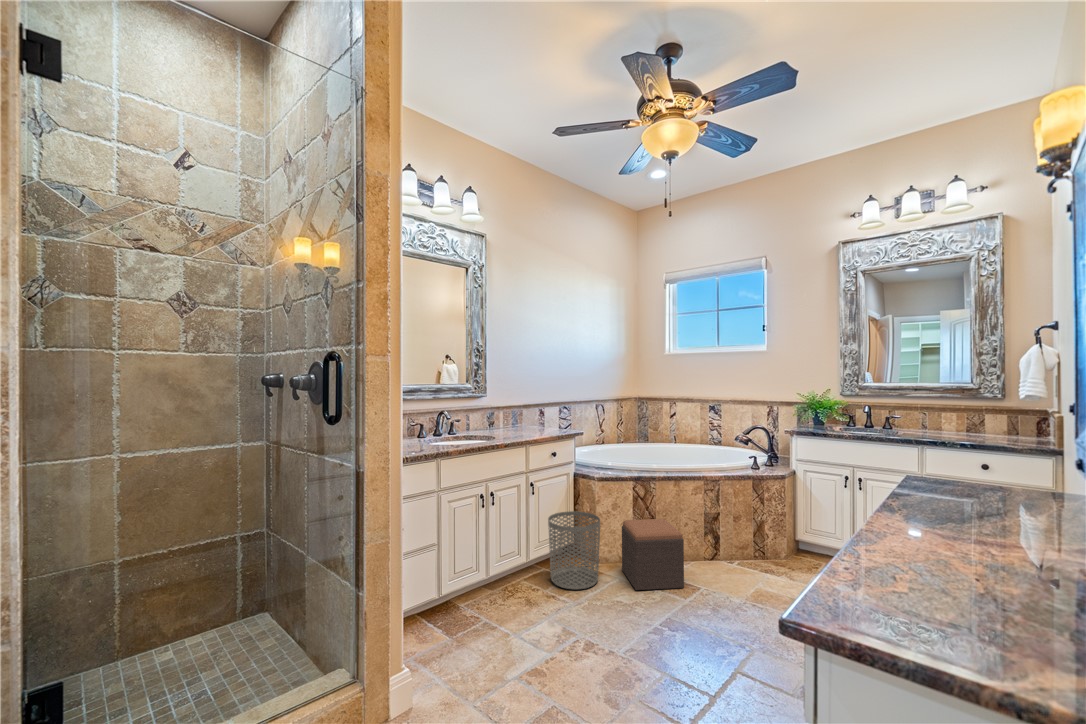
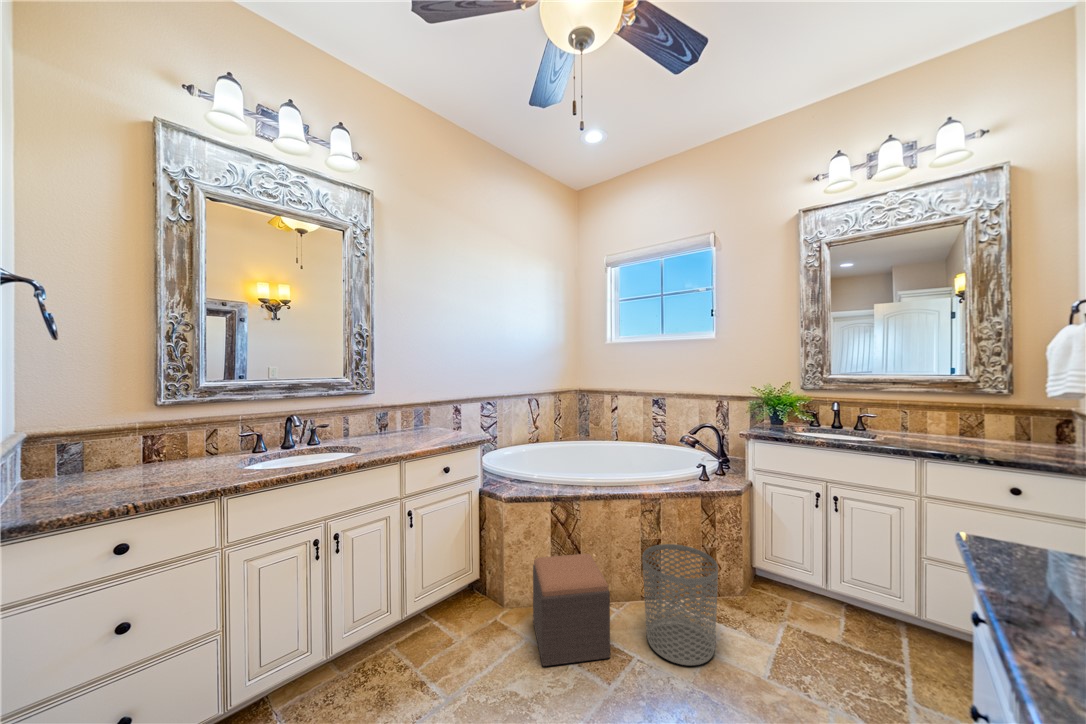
waste bin: present [548,511,600,589] -> present [643,544,718,665]

